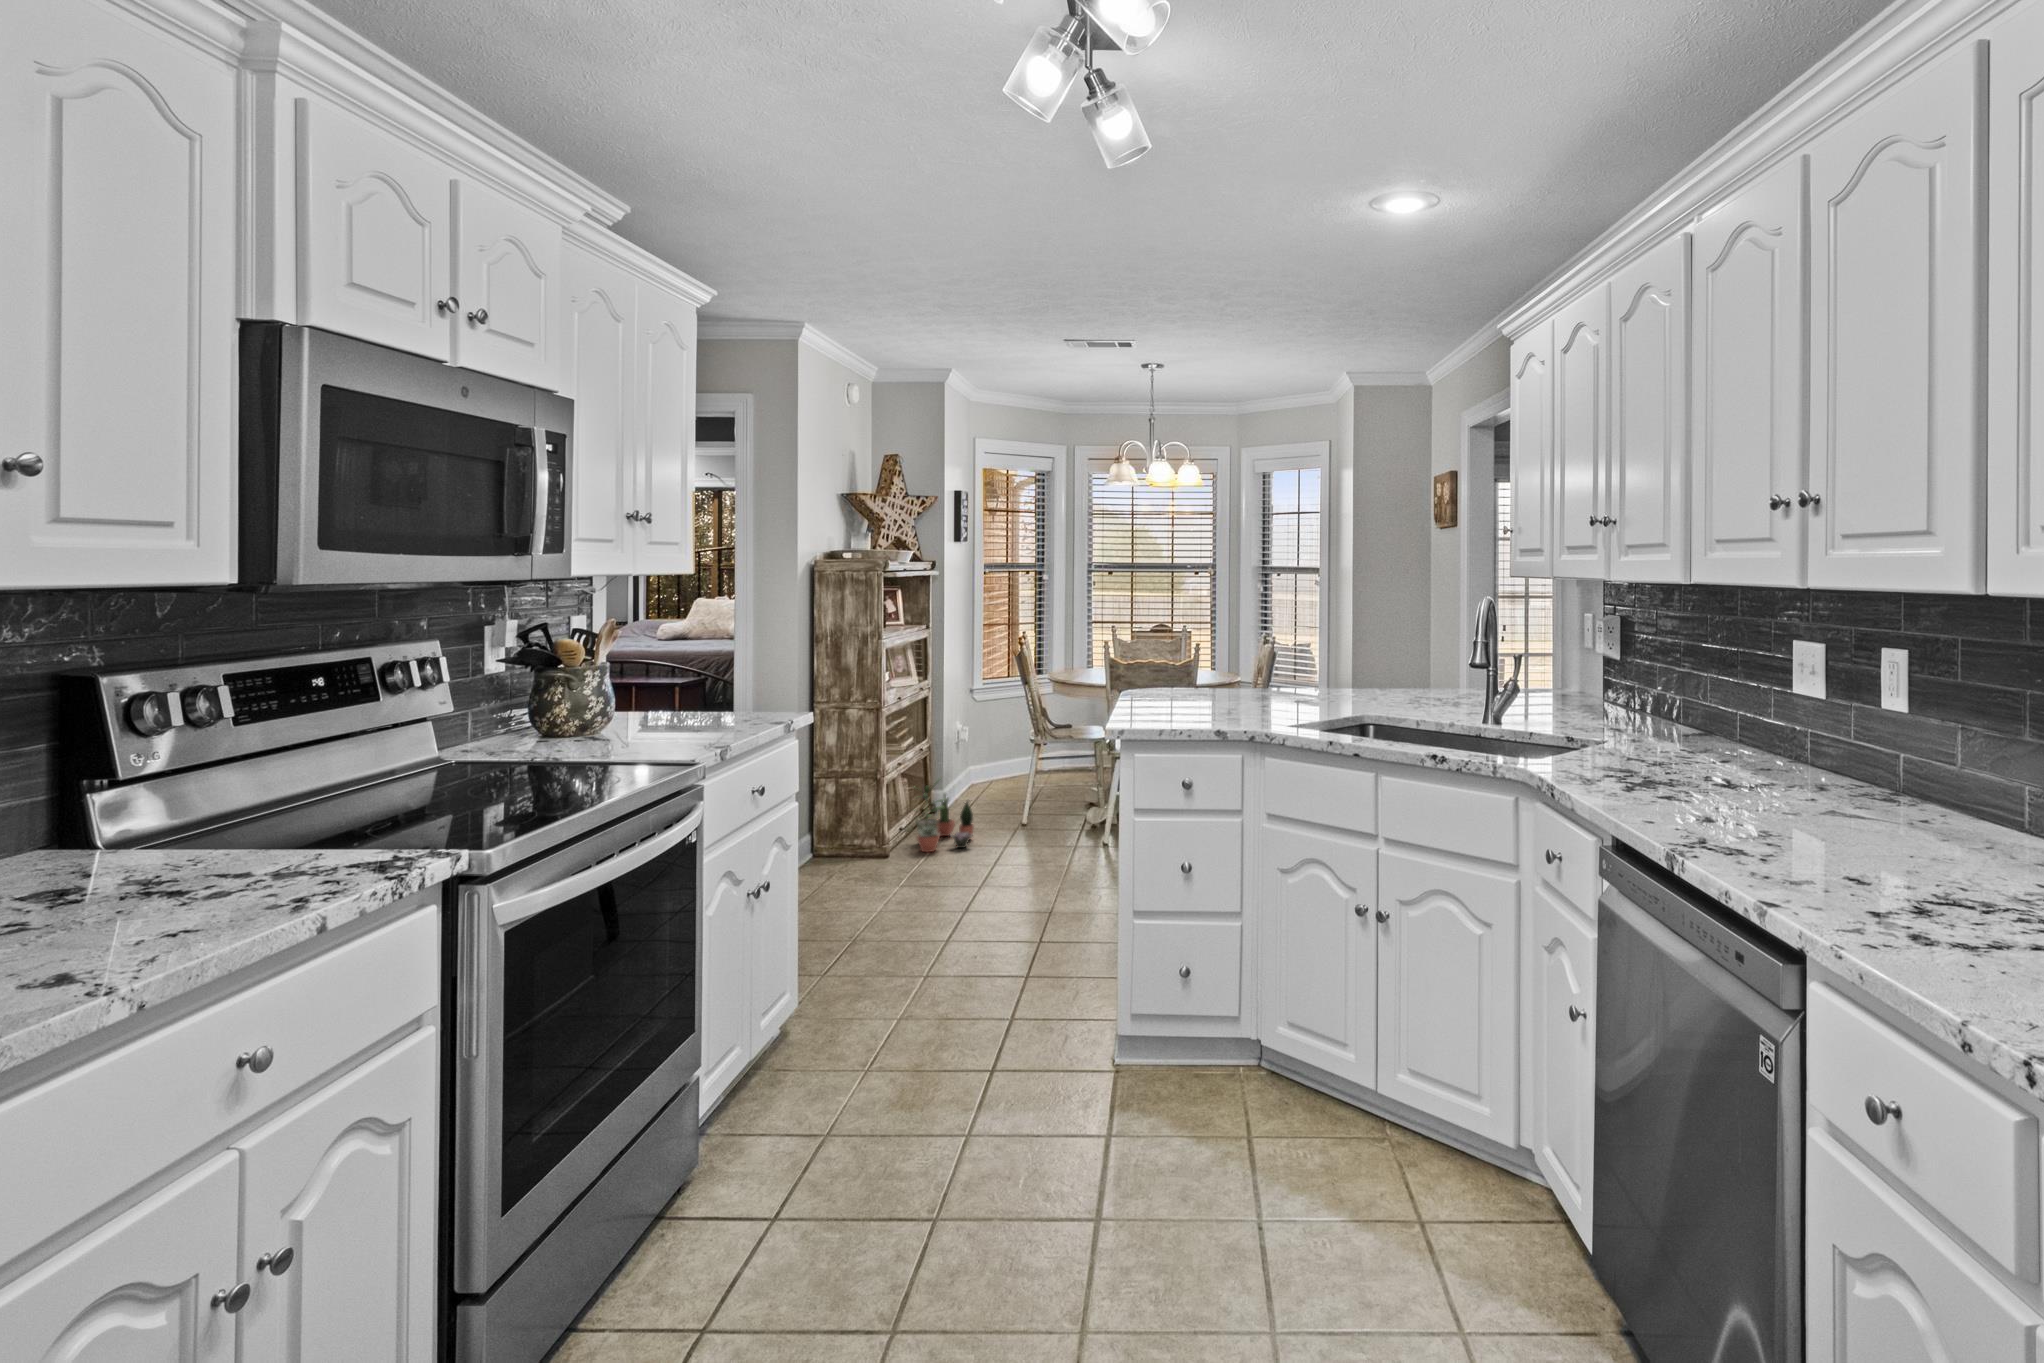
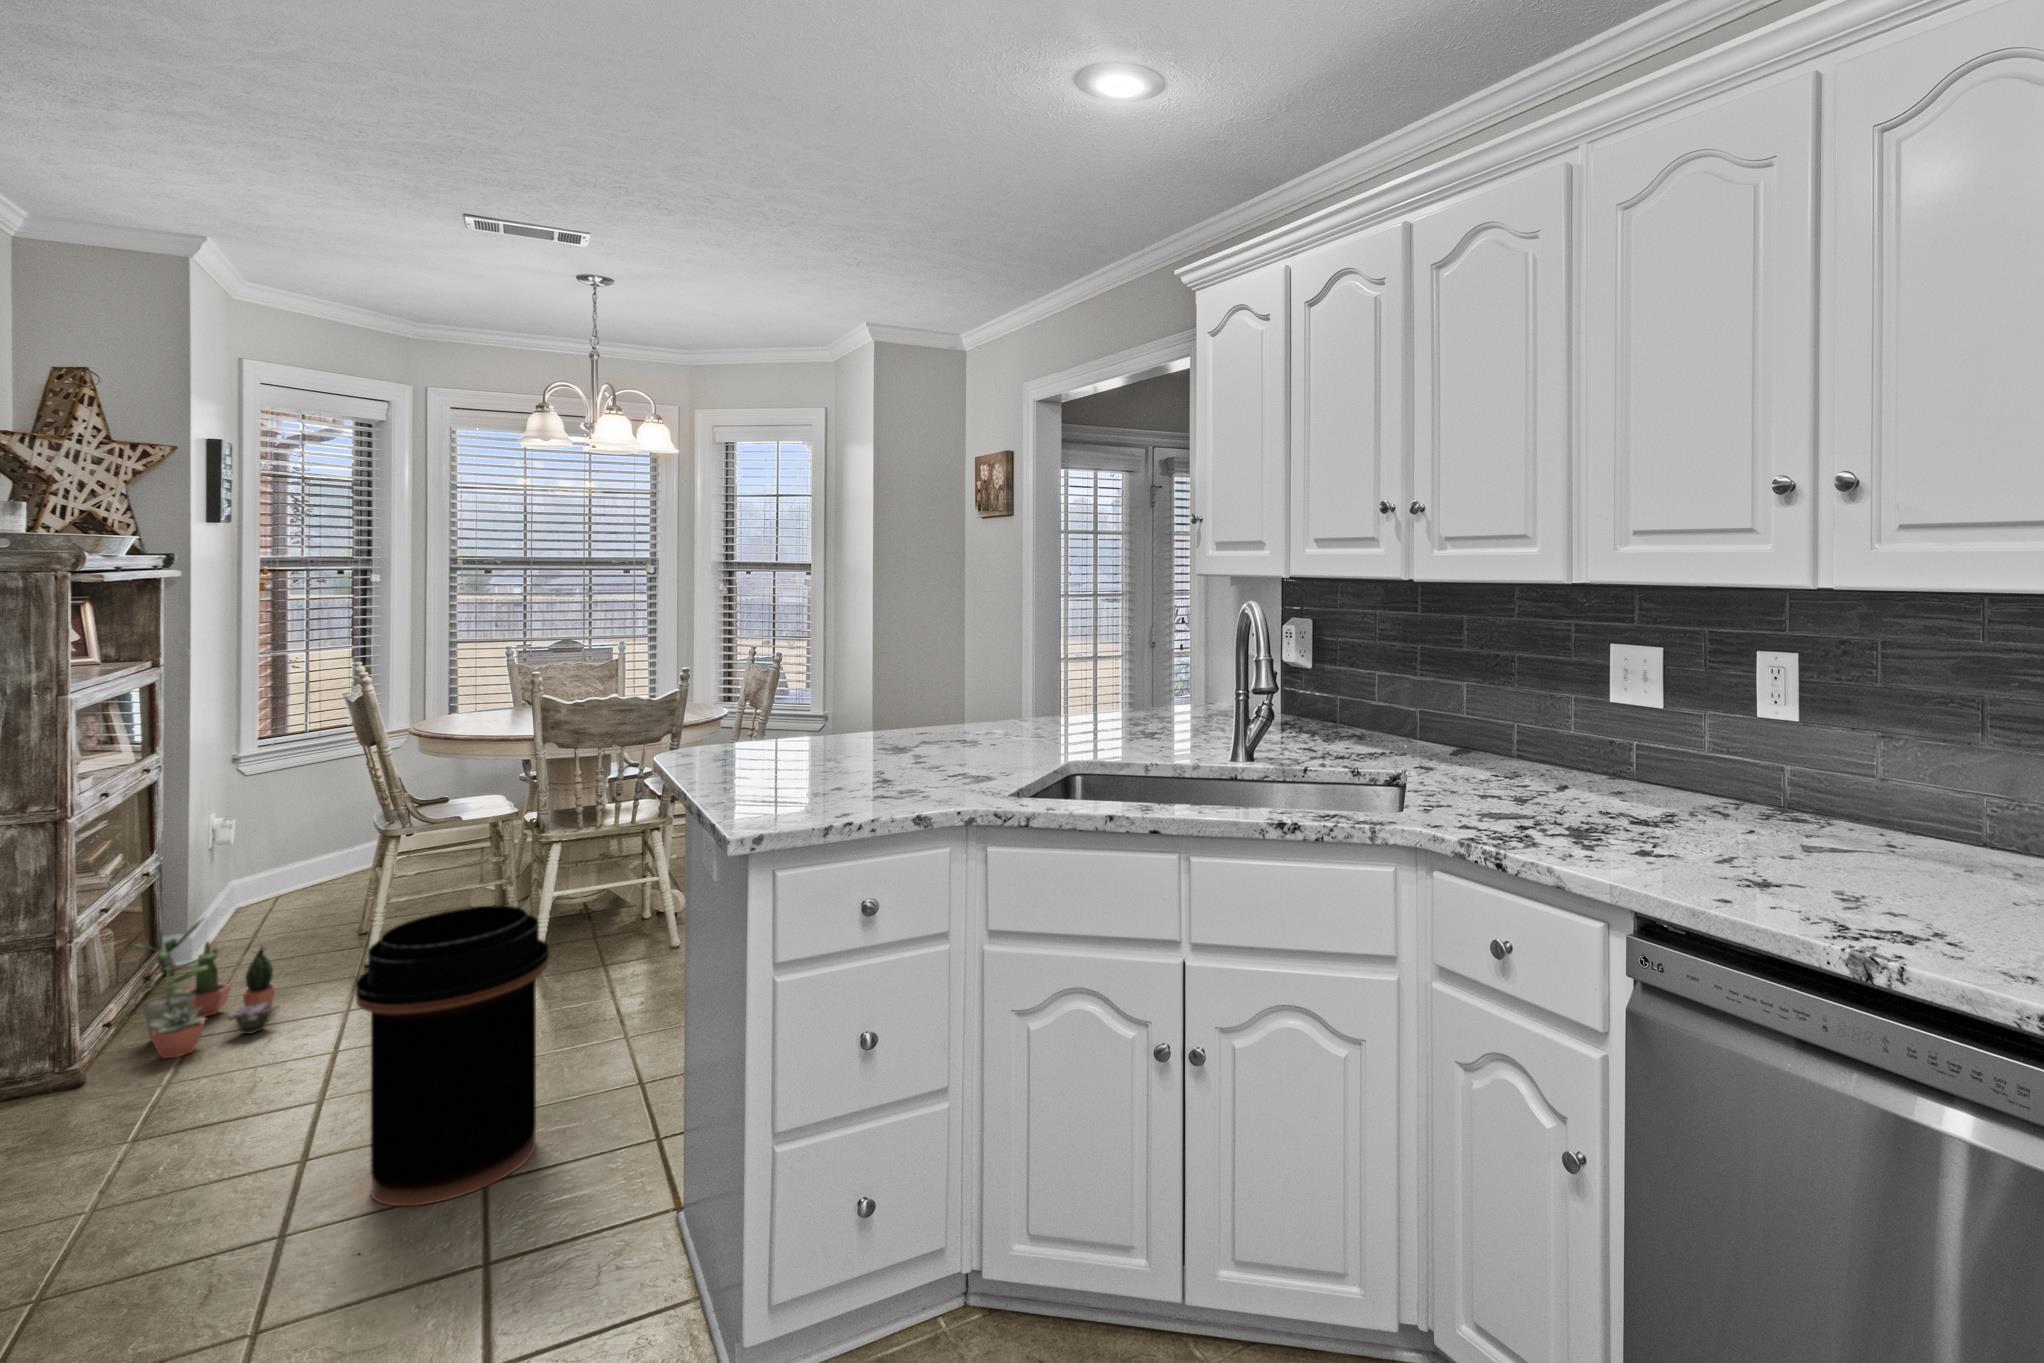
trash can: none [981,780,1072,939] -> present [356,906,549,1206]

